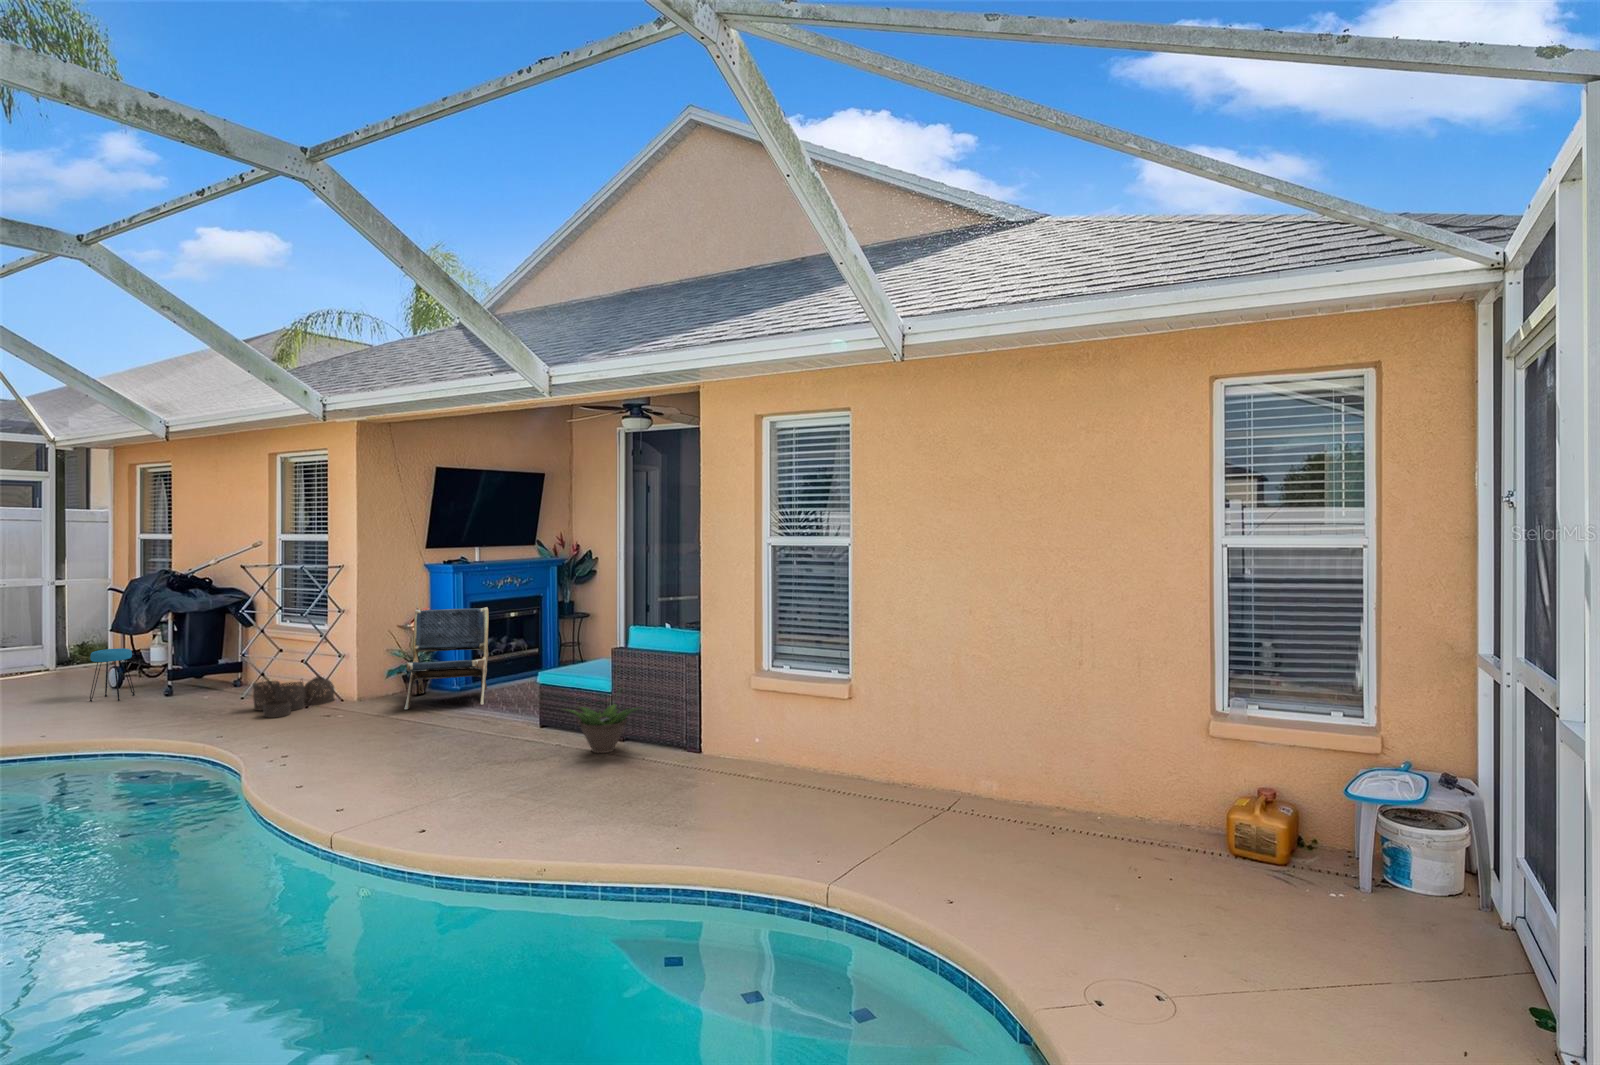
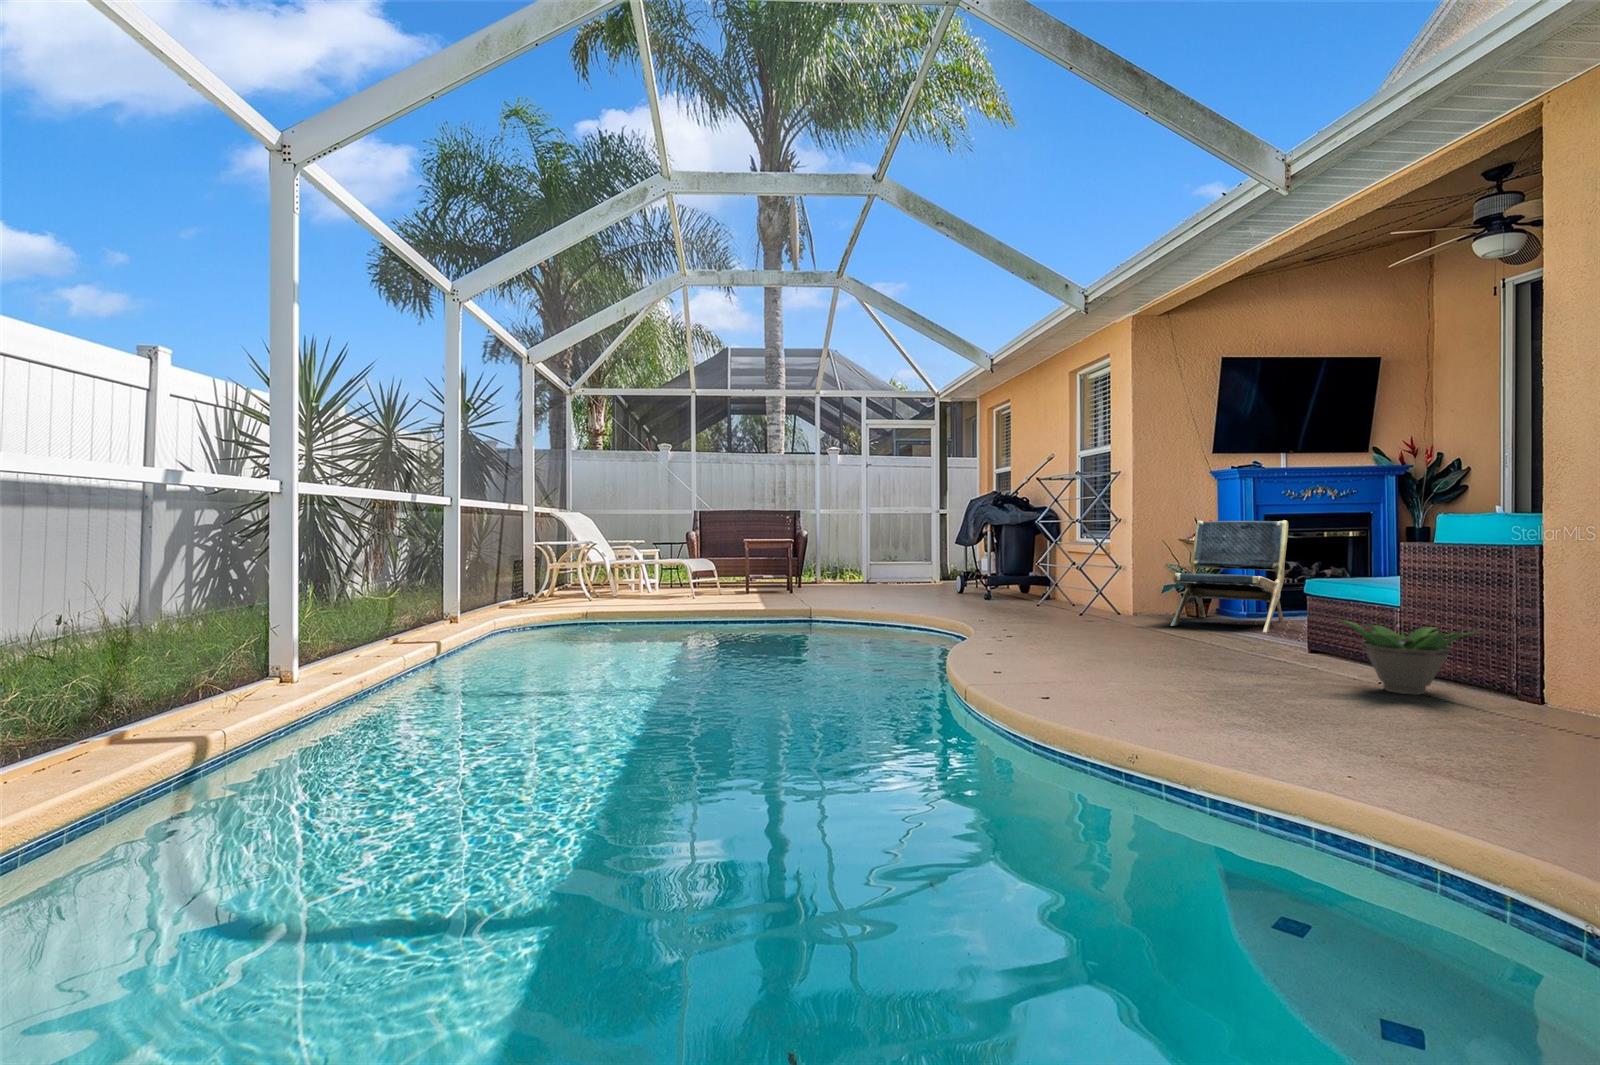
stool: present [90,648,135,701] -> none [932,554,965,598]
woven basket: present [253,676,334,718] -> none [1034,582,1111,618]

